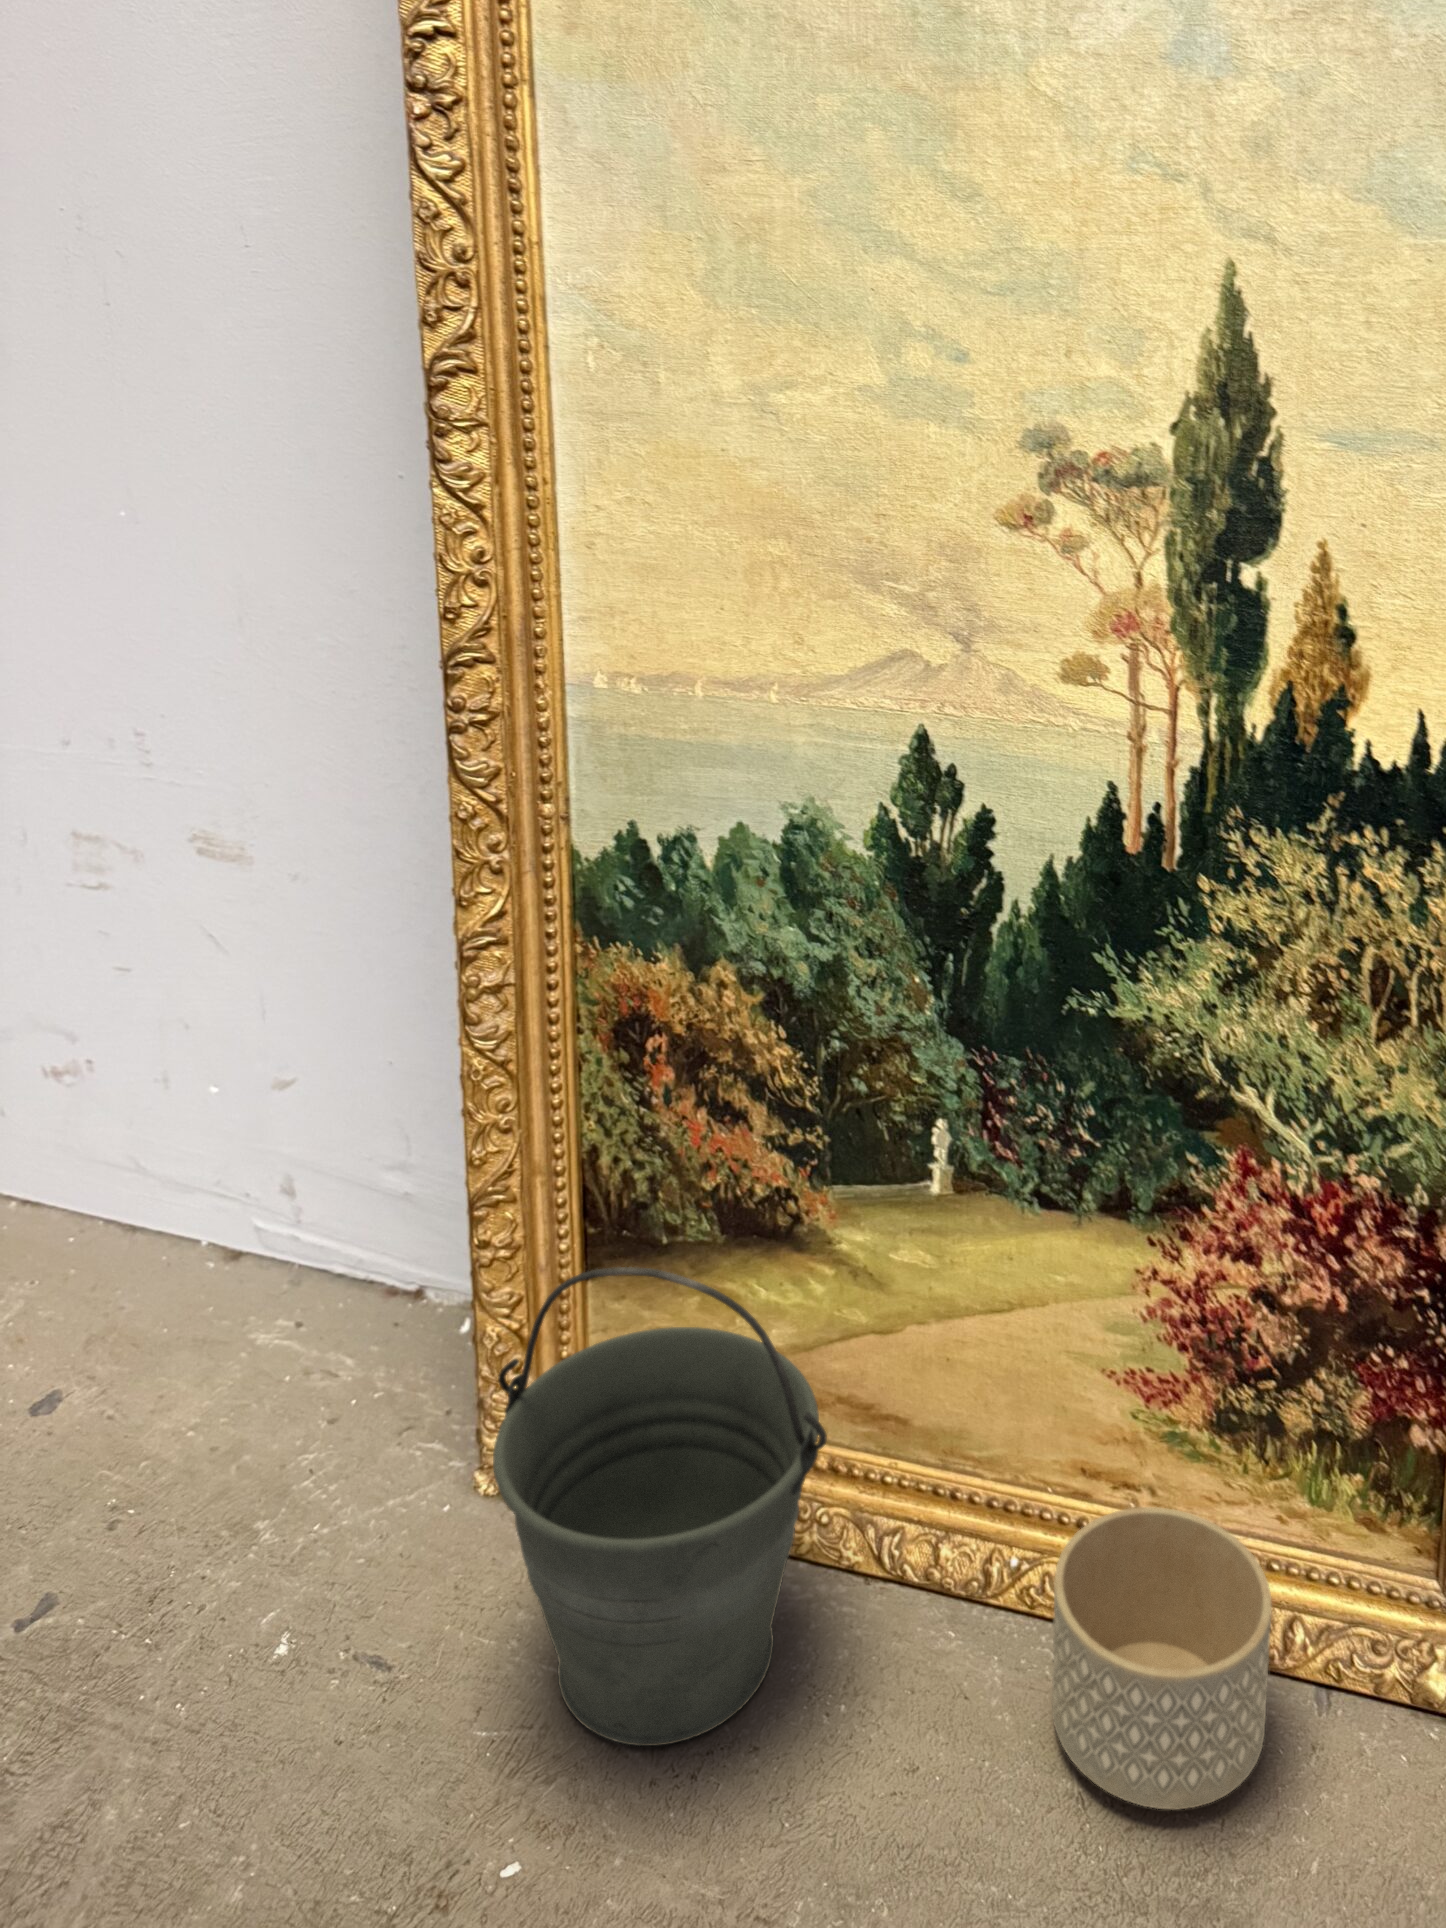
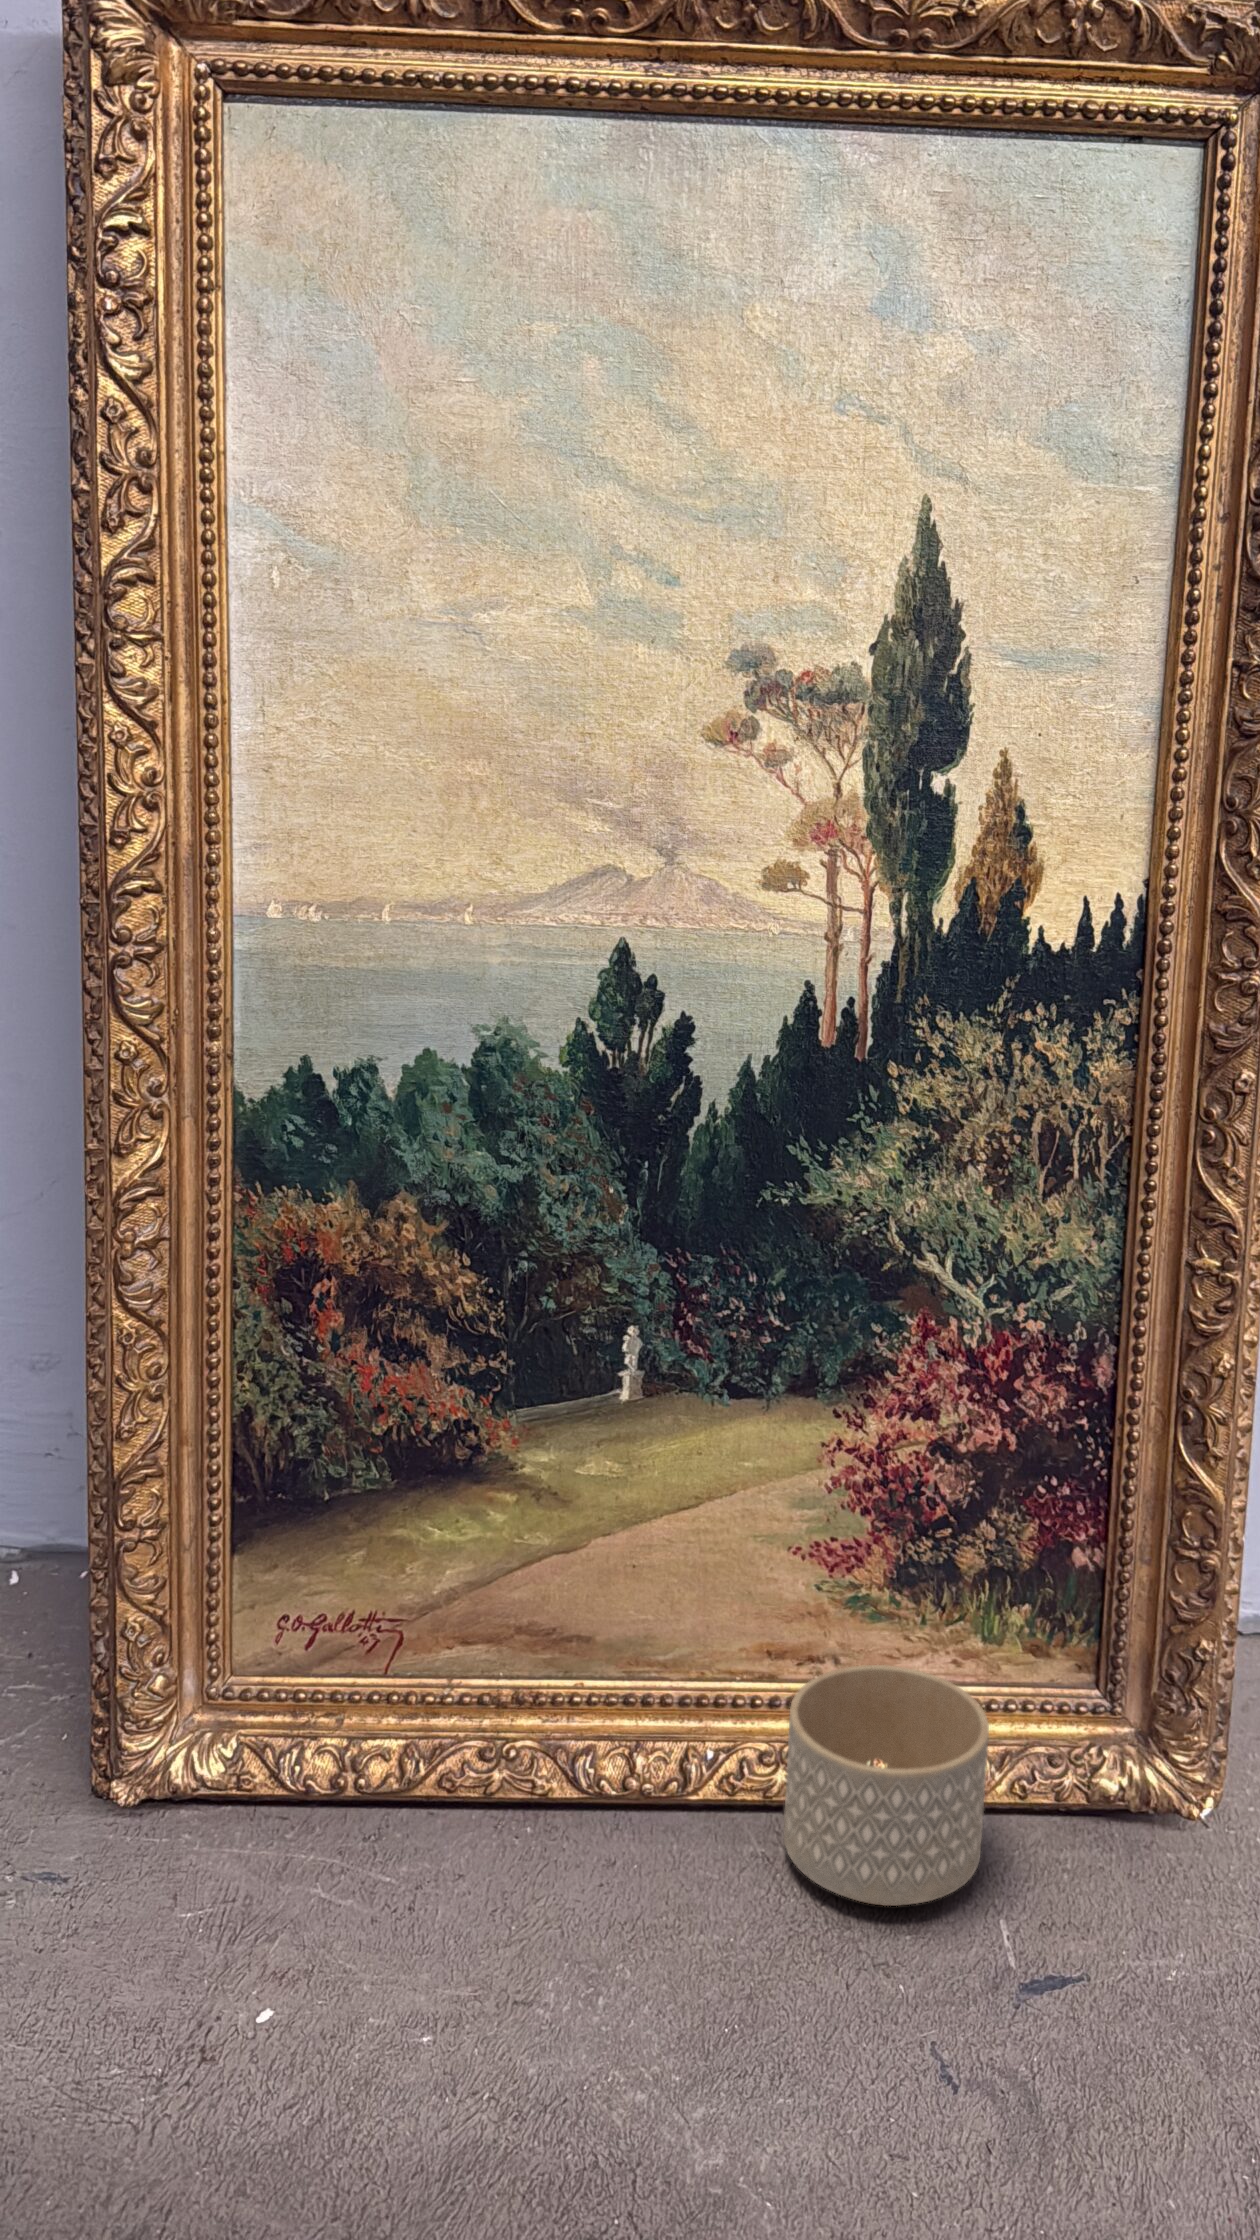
bucket: present [493,1267,827,1746] -> none [218,1481,583,1967]

